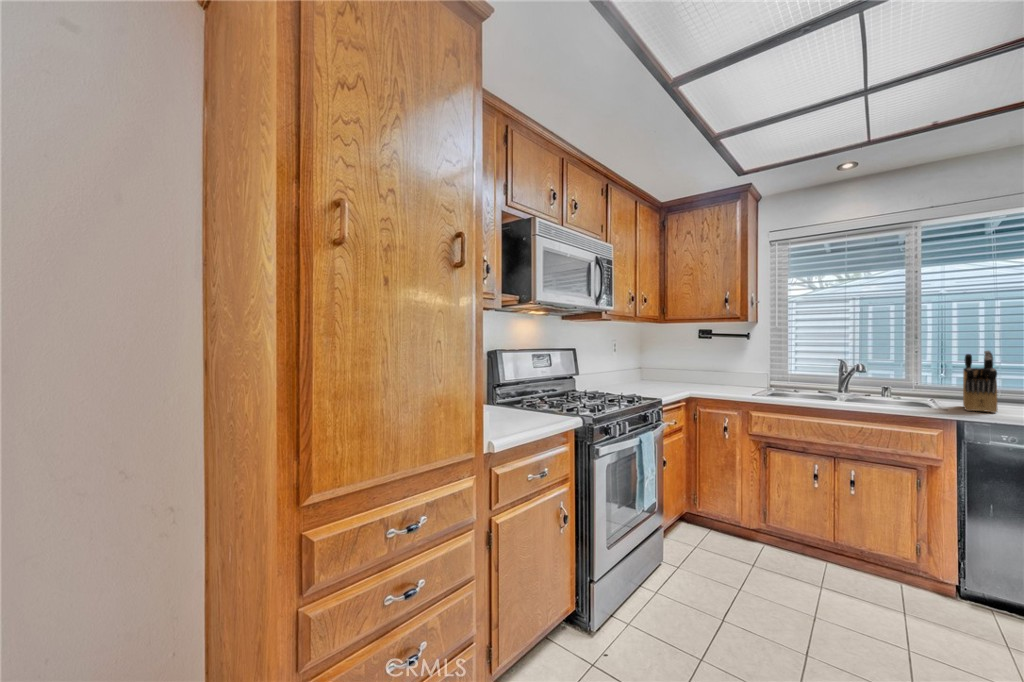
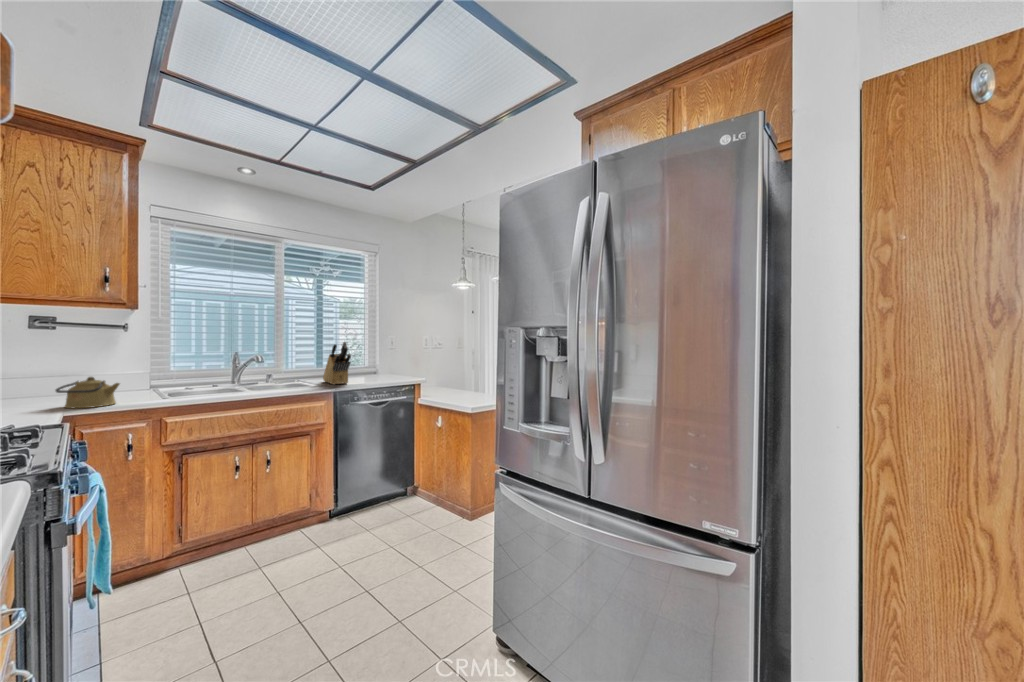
kettle: none [687,371,721,393] -> present [56,377,119,409]

